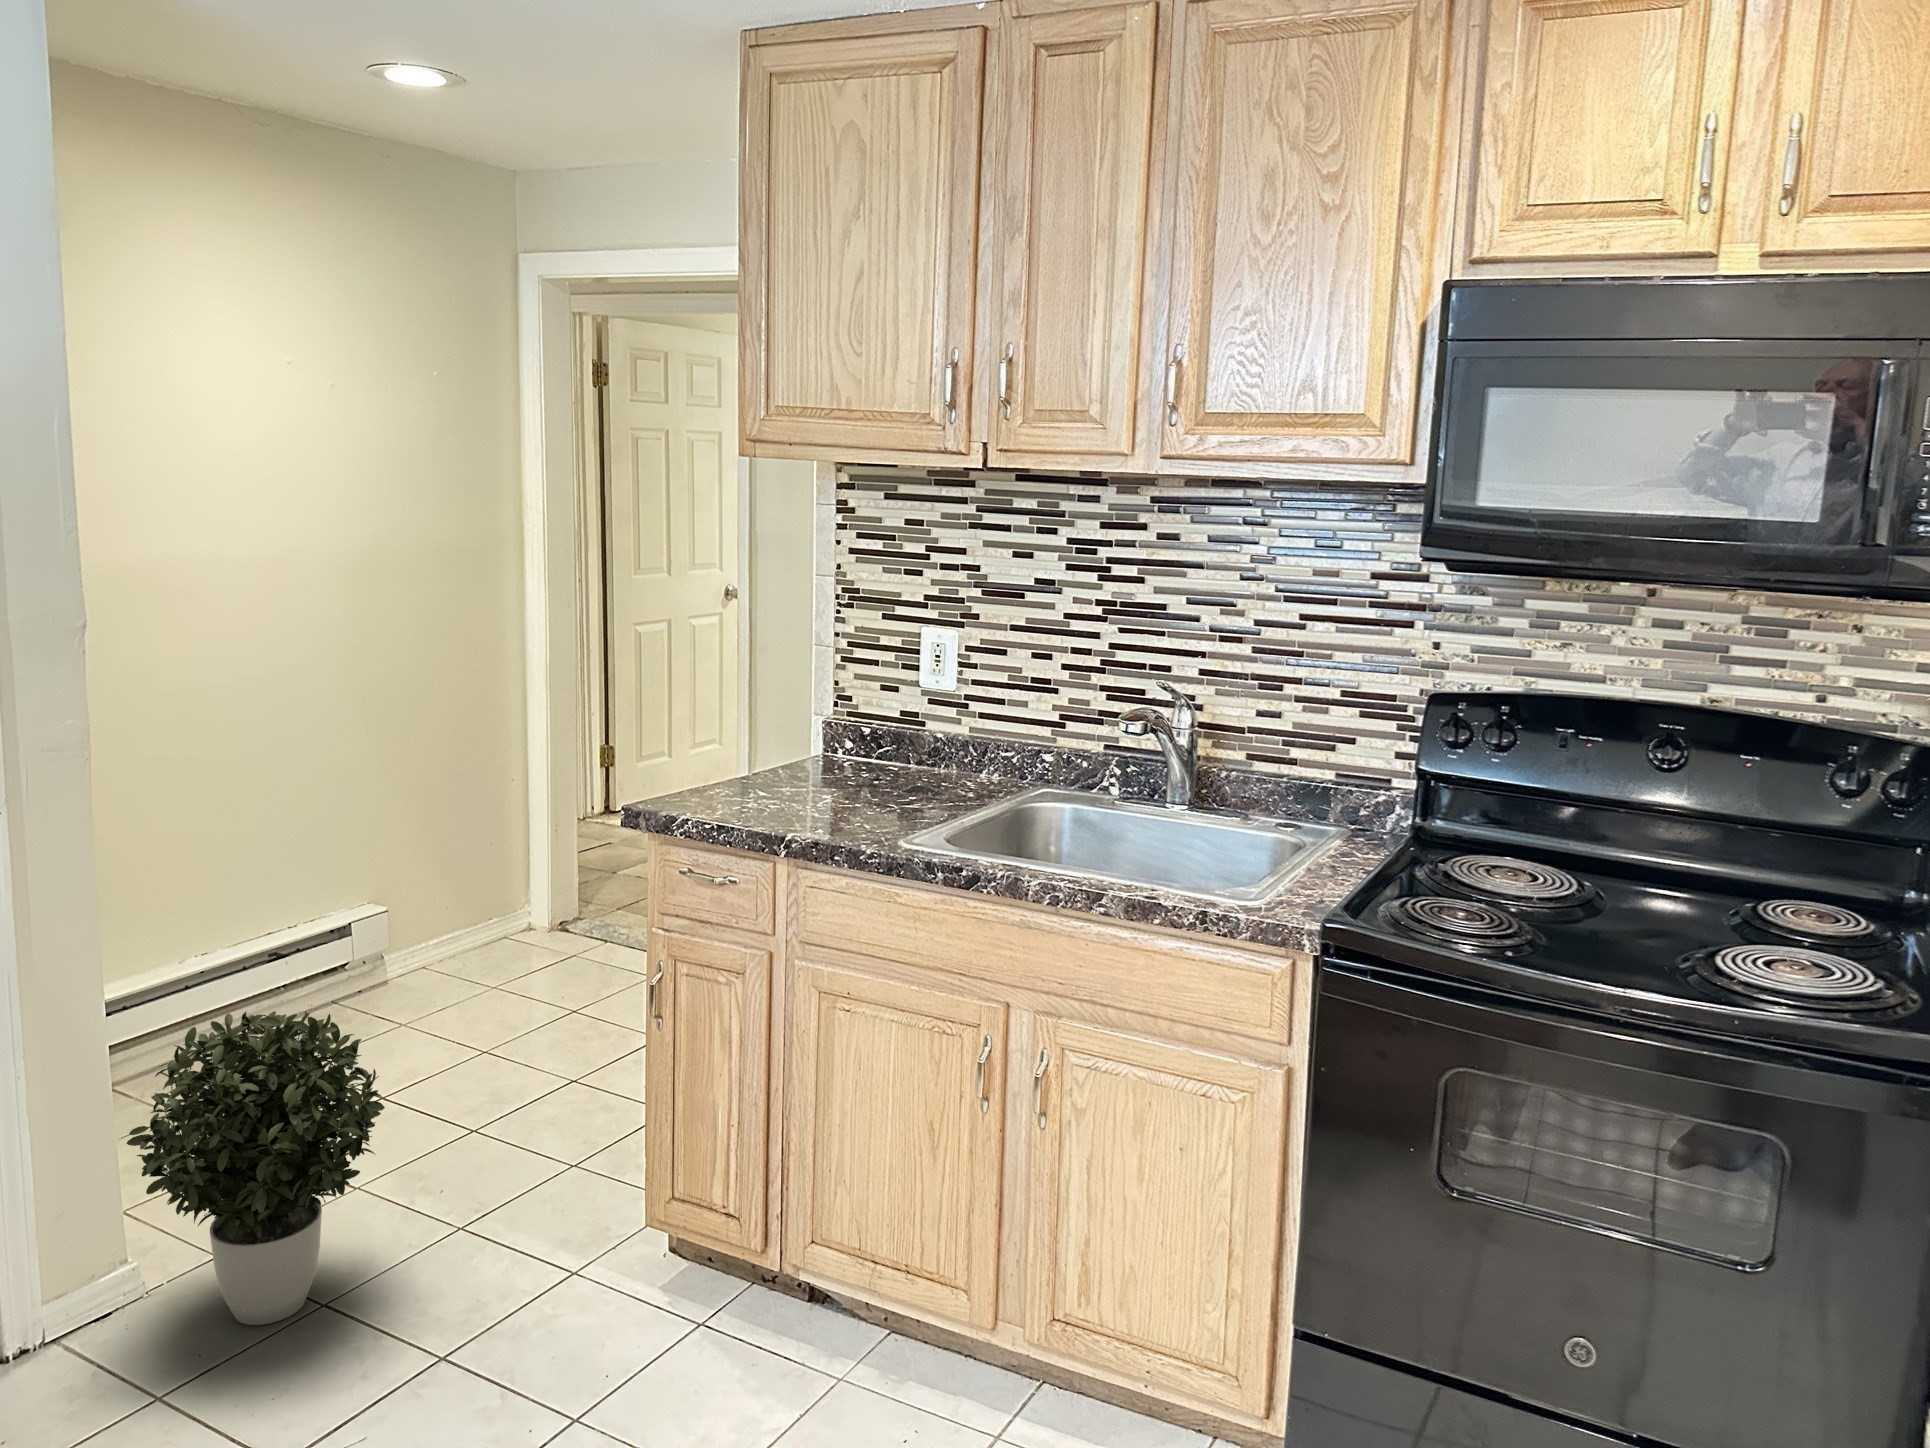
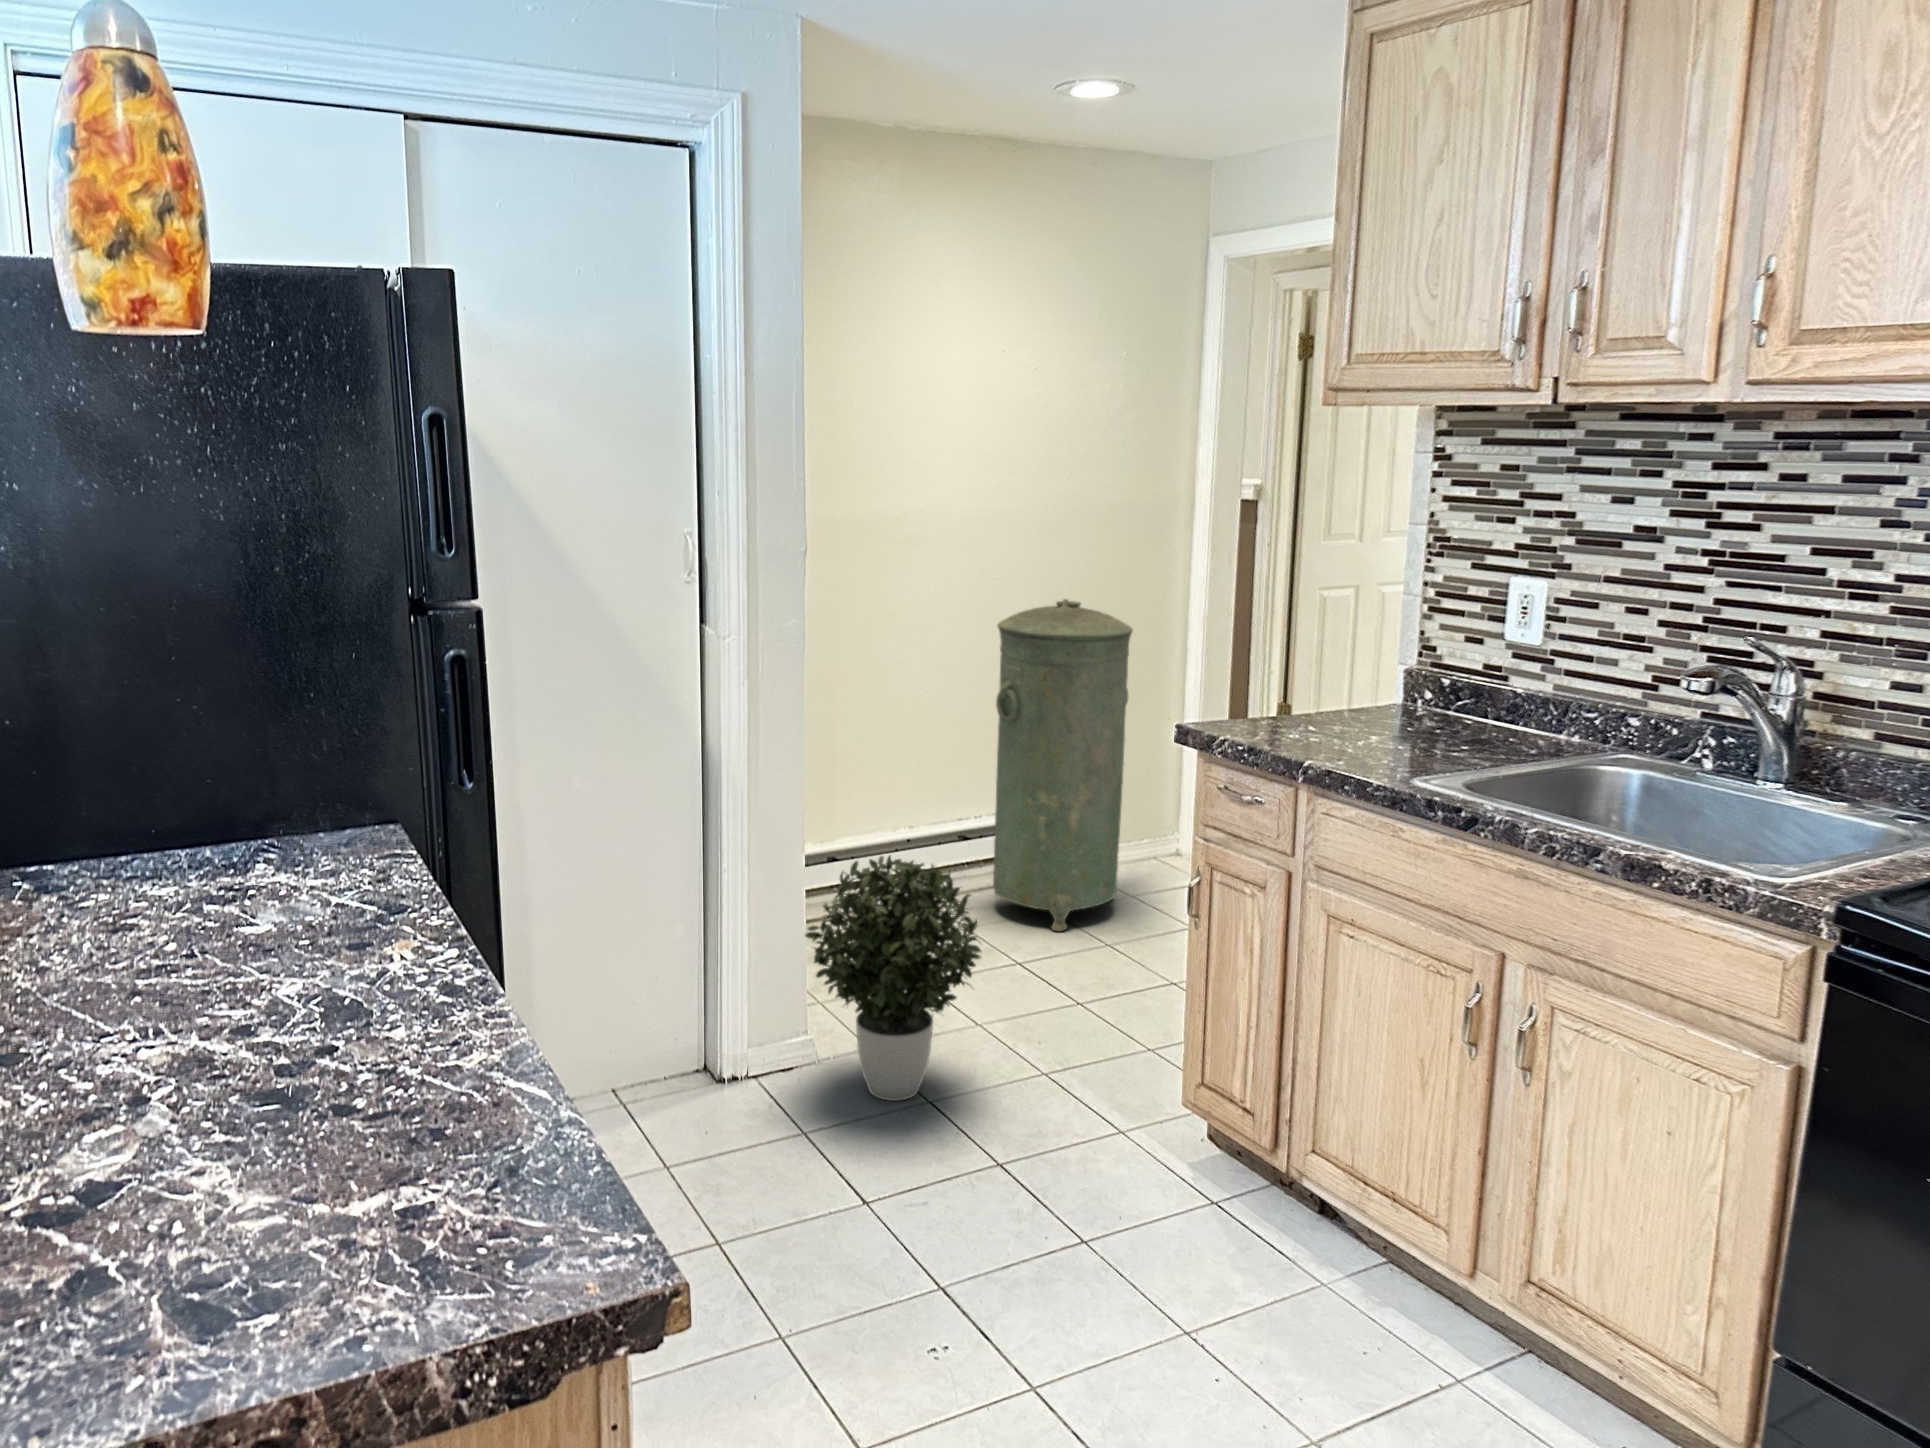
trash can: none [309,661,481,1047] -> present [993,599,1133,931]

